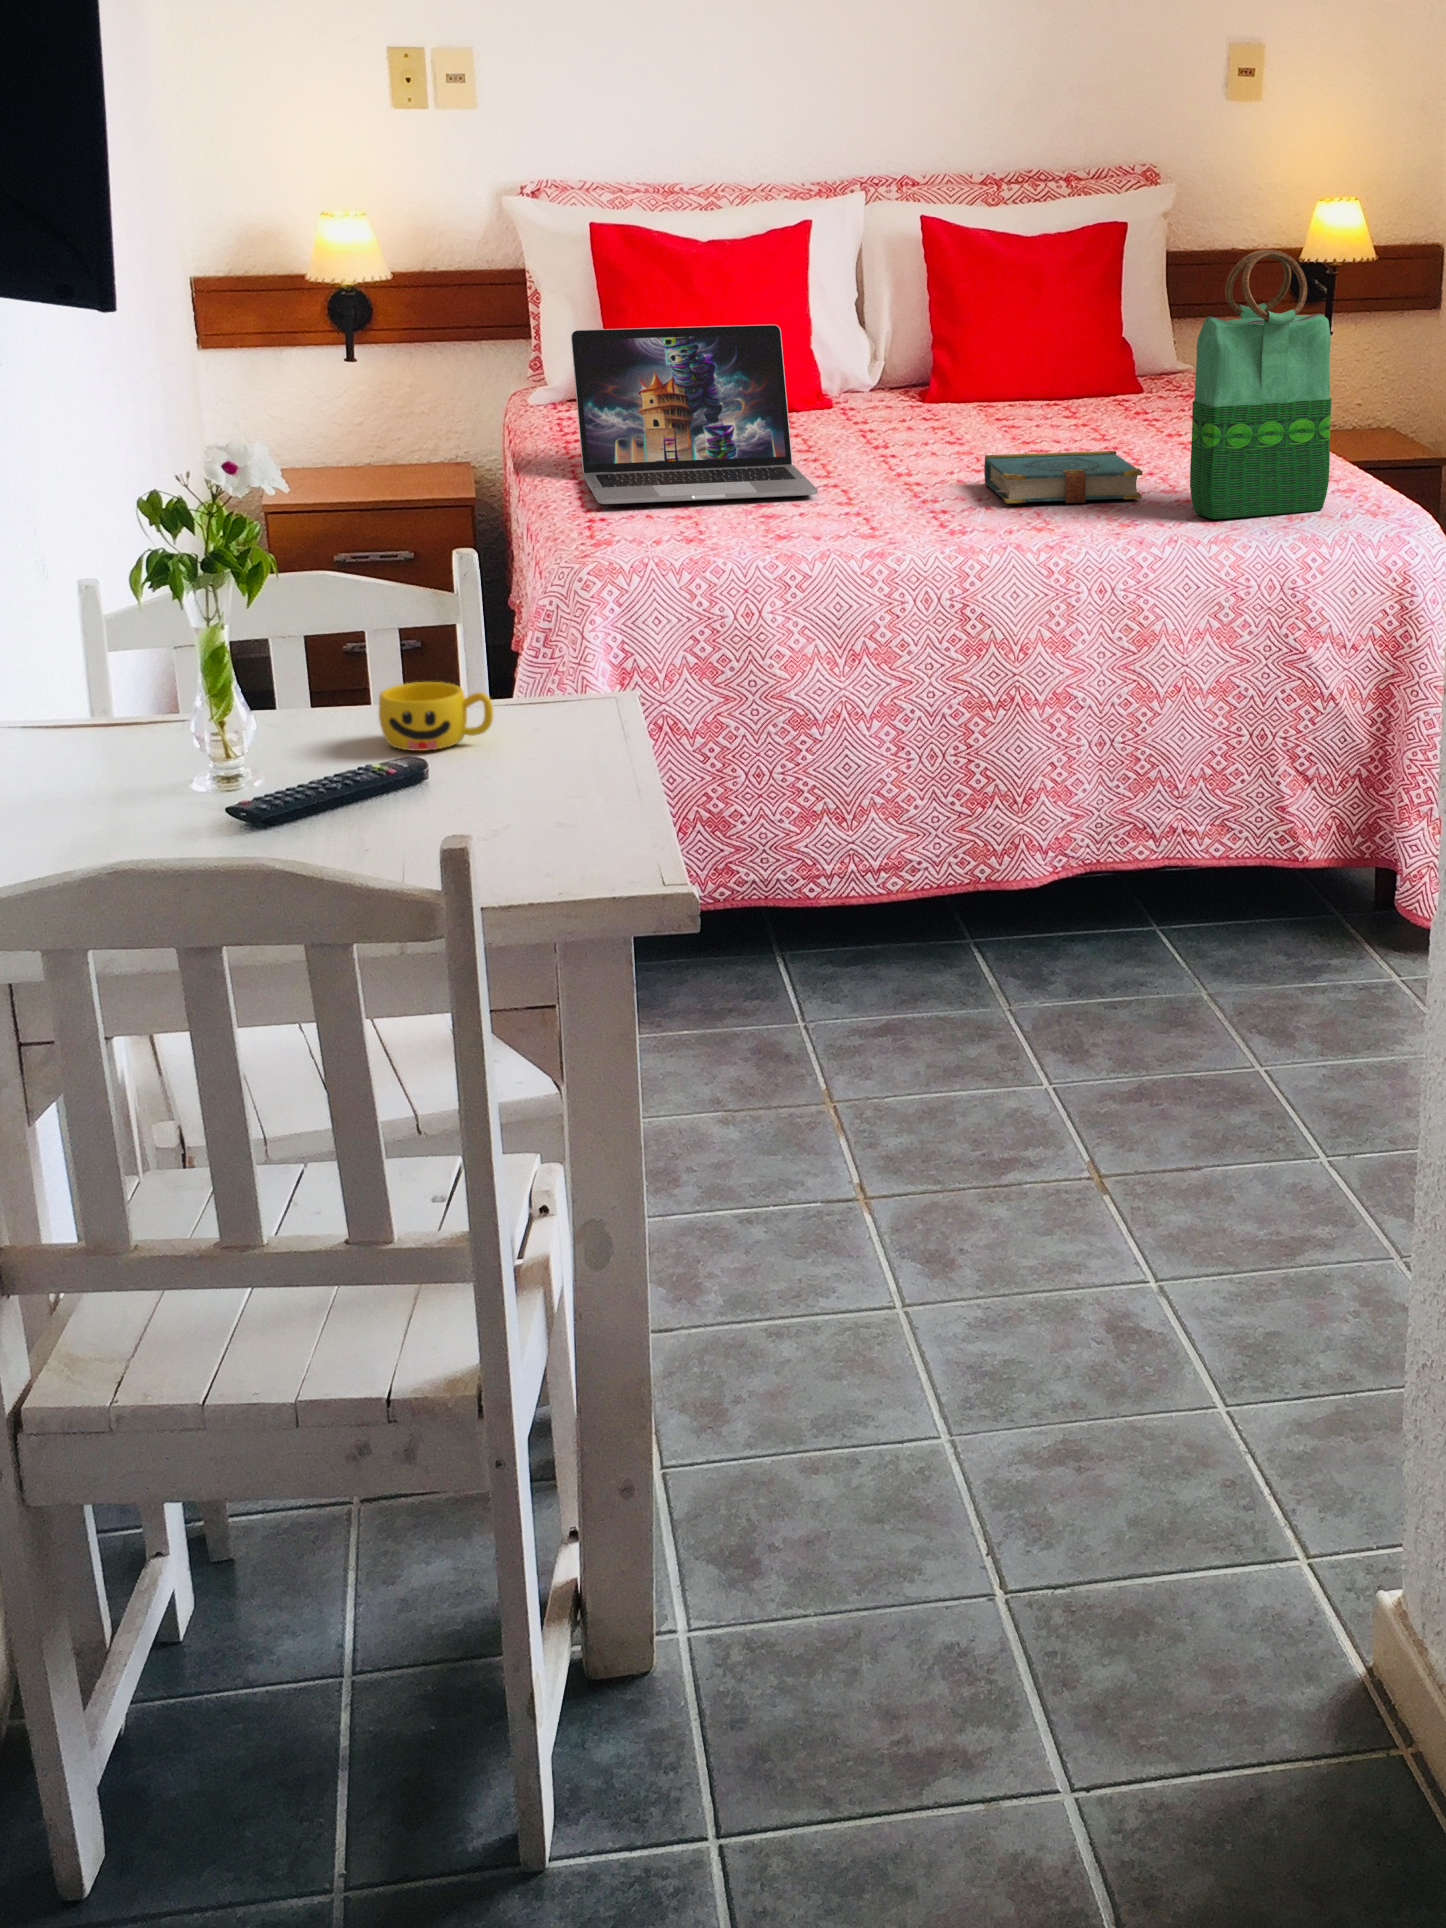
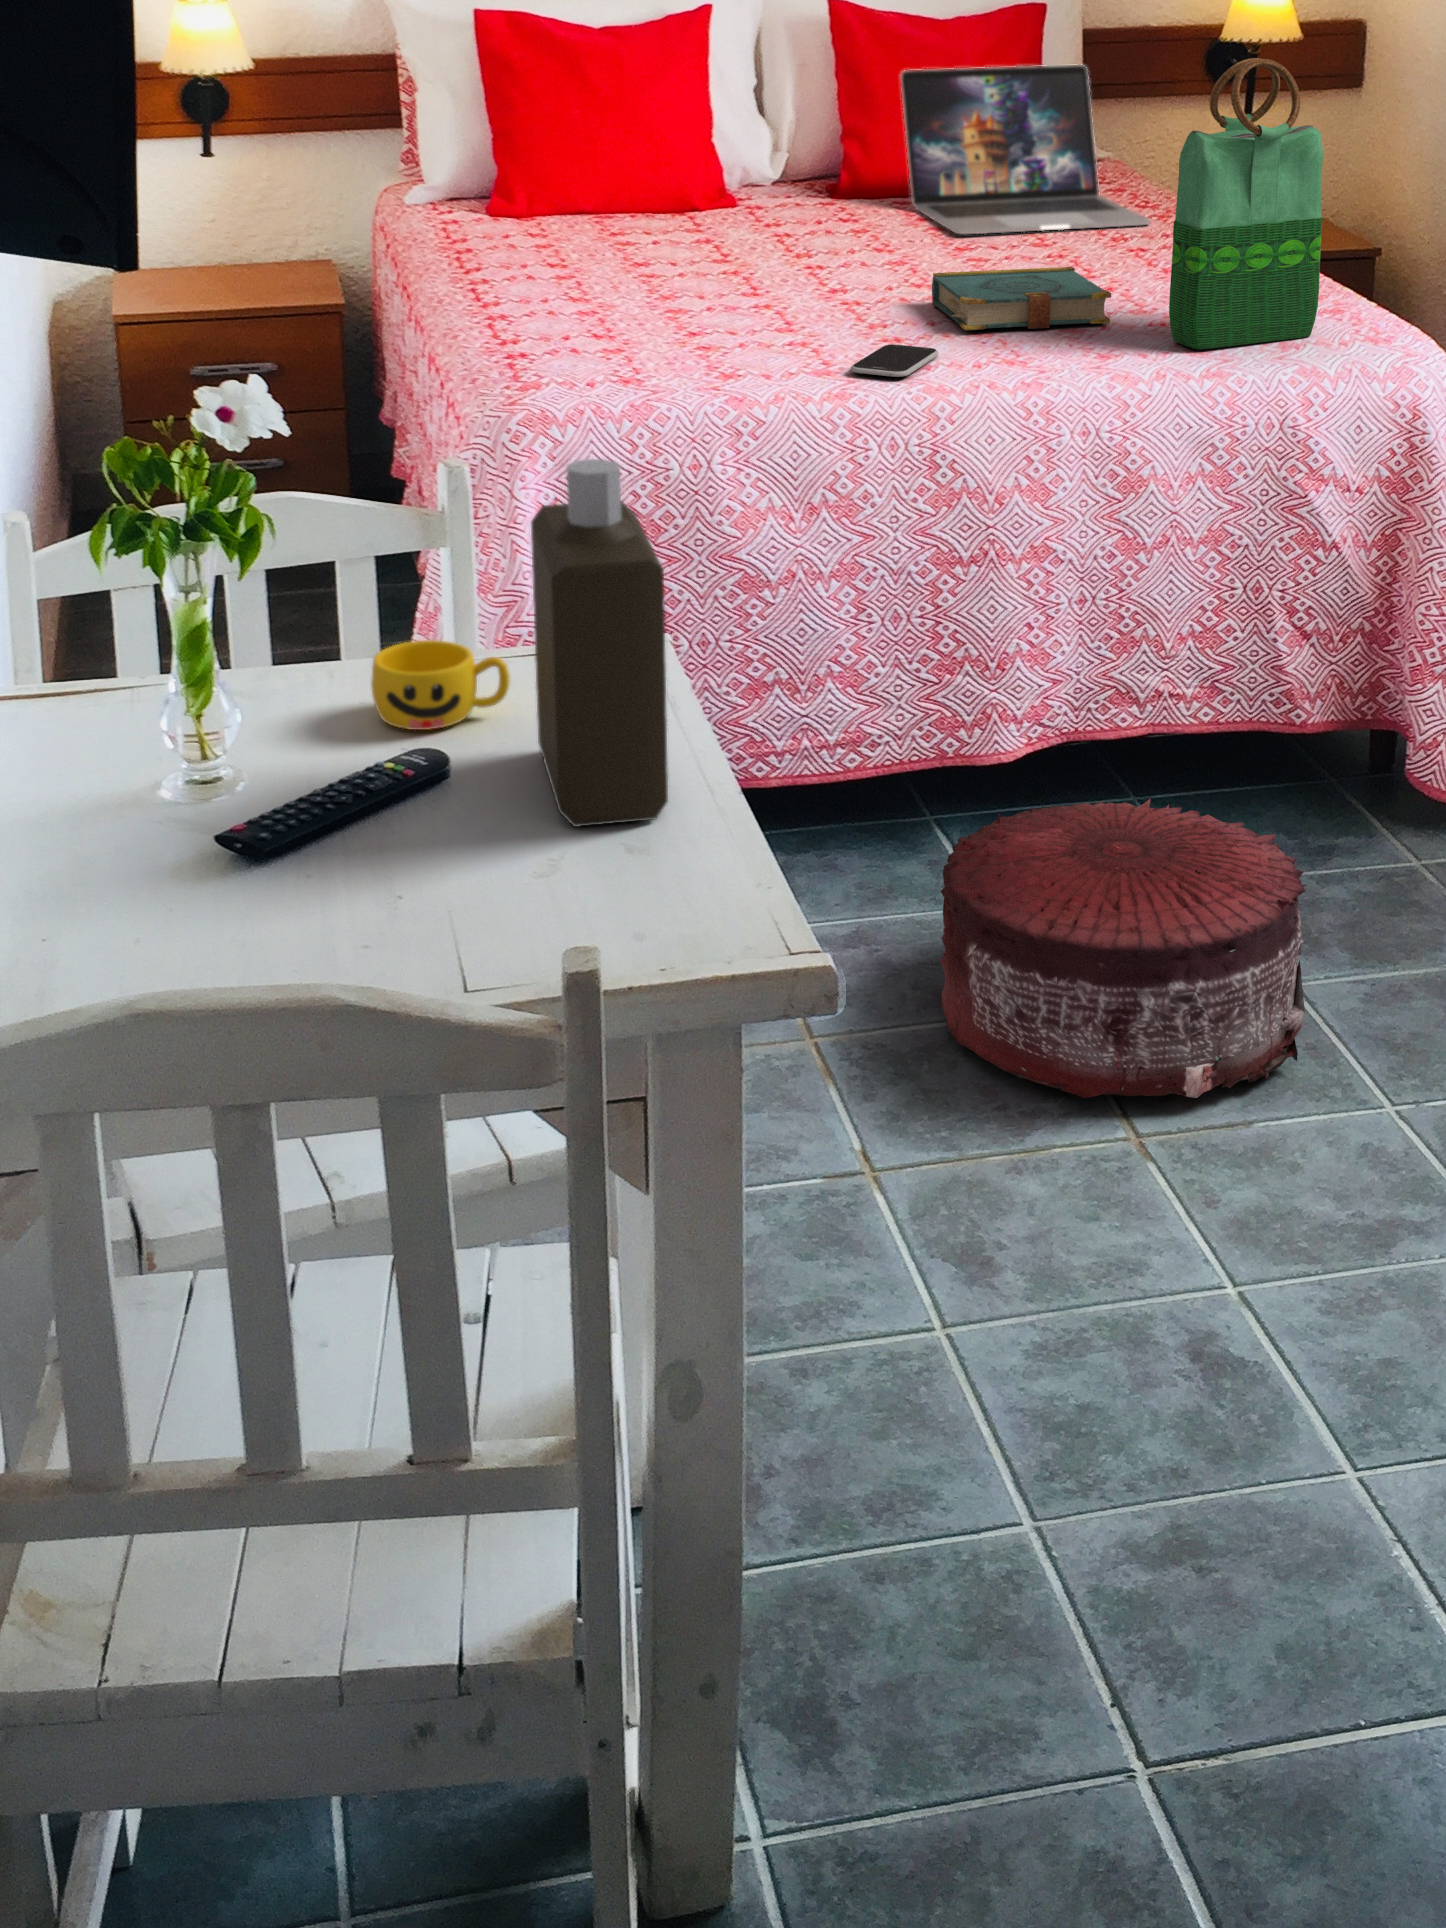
laptop: present [571,325,818,504] -> present [901,64,1150,234]
bottle: none [496,511,602,810] -> present [531,459,668,827]
smartphone: none [894,514,977,539] -> present [851,344,938,377]
pouf: none [943,905,1262,1147] -> present [940,799,1306,1098]

